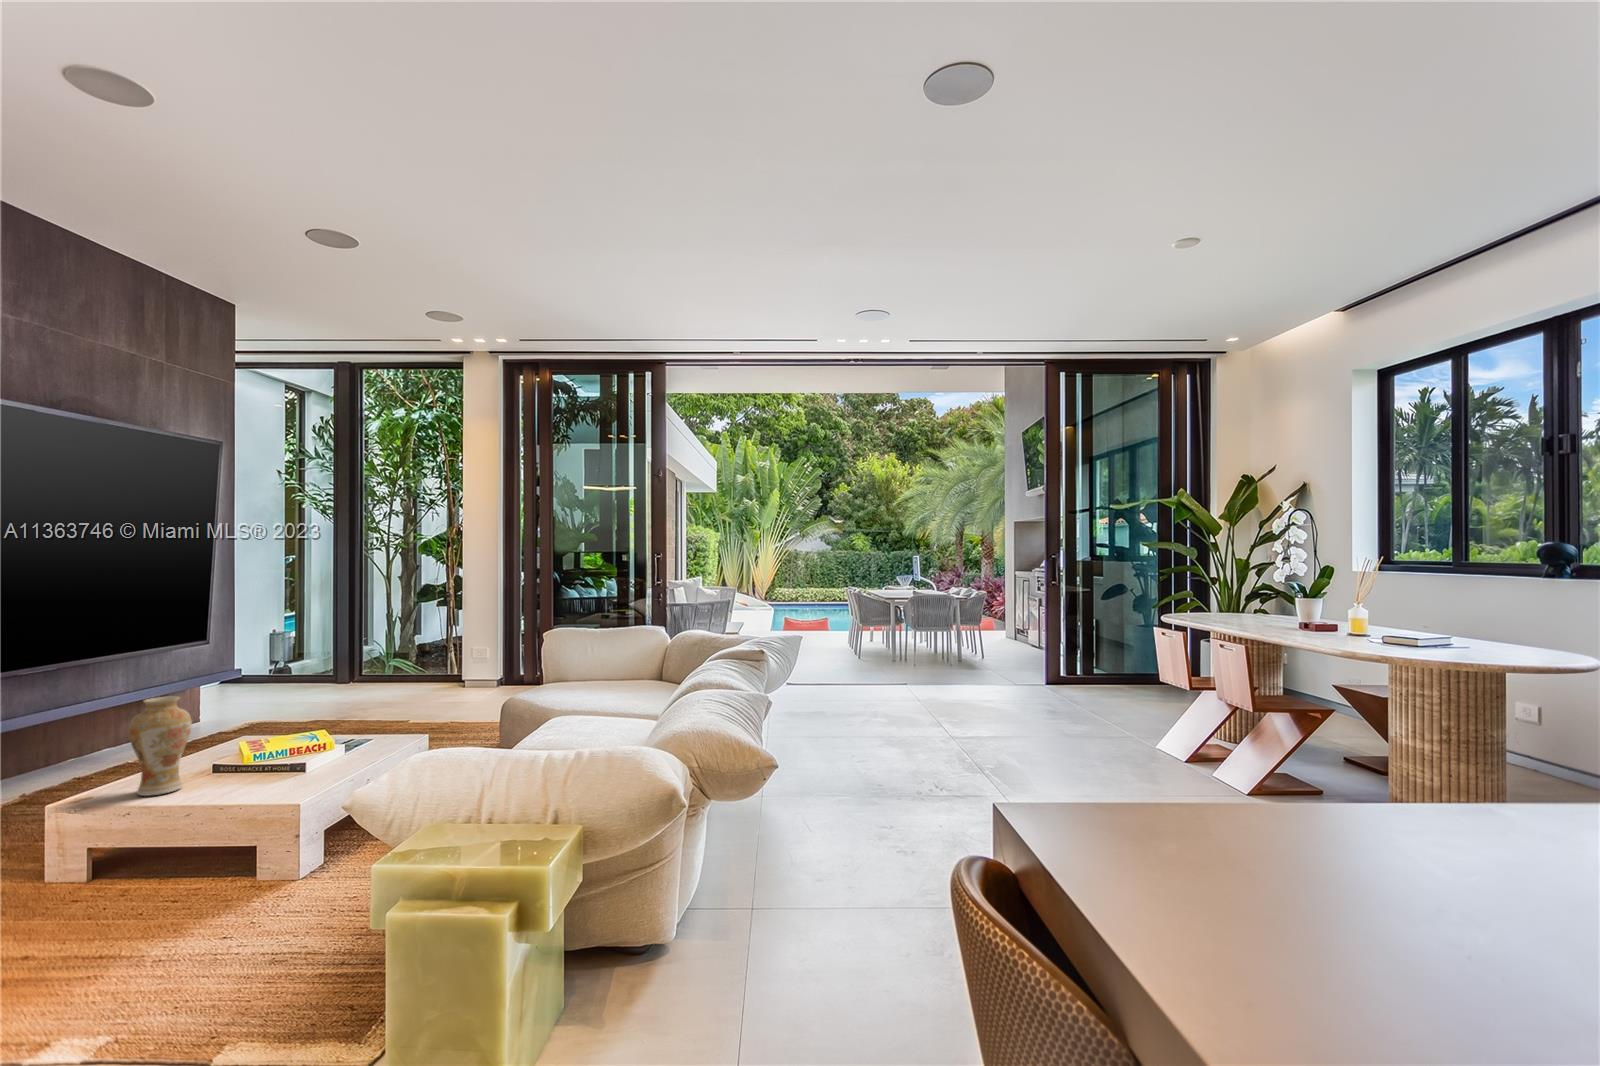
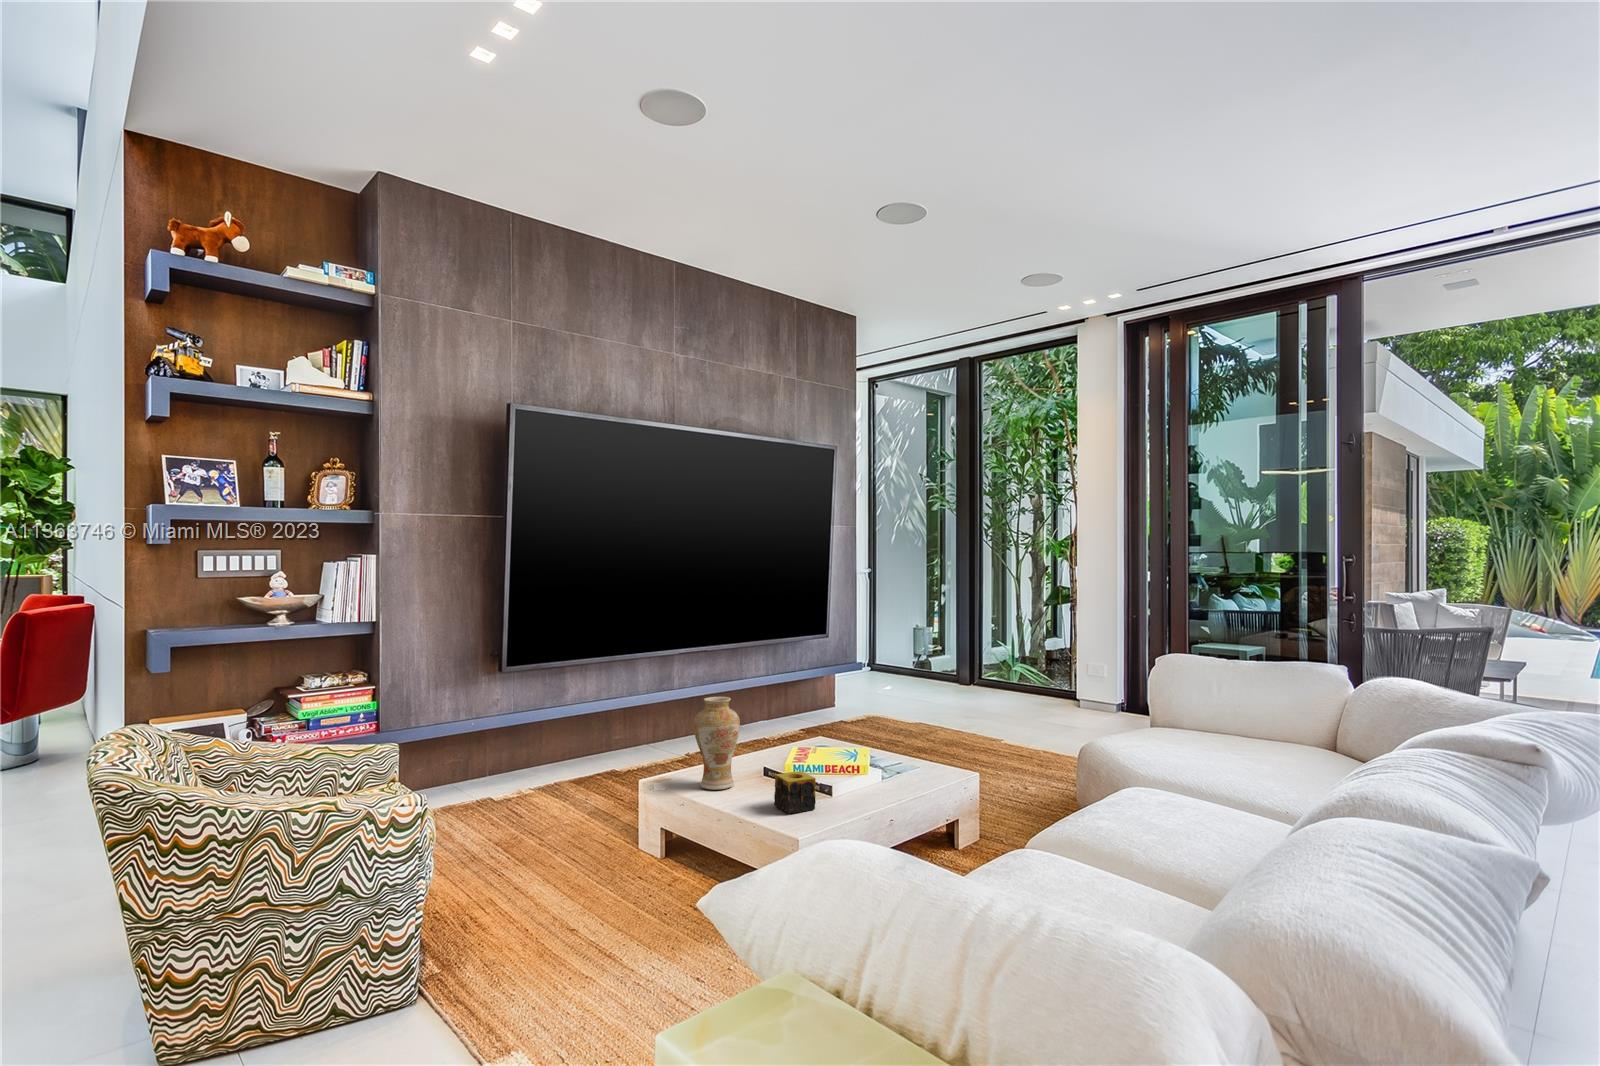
candle: none [252,754,303,793] -> present [774,771,816,814]

